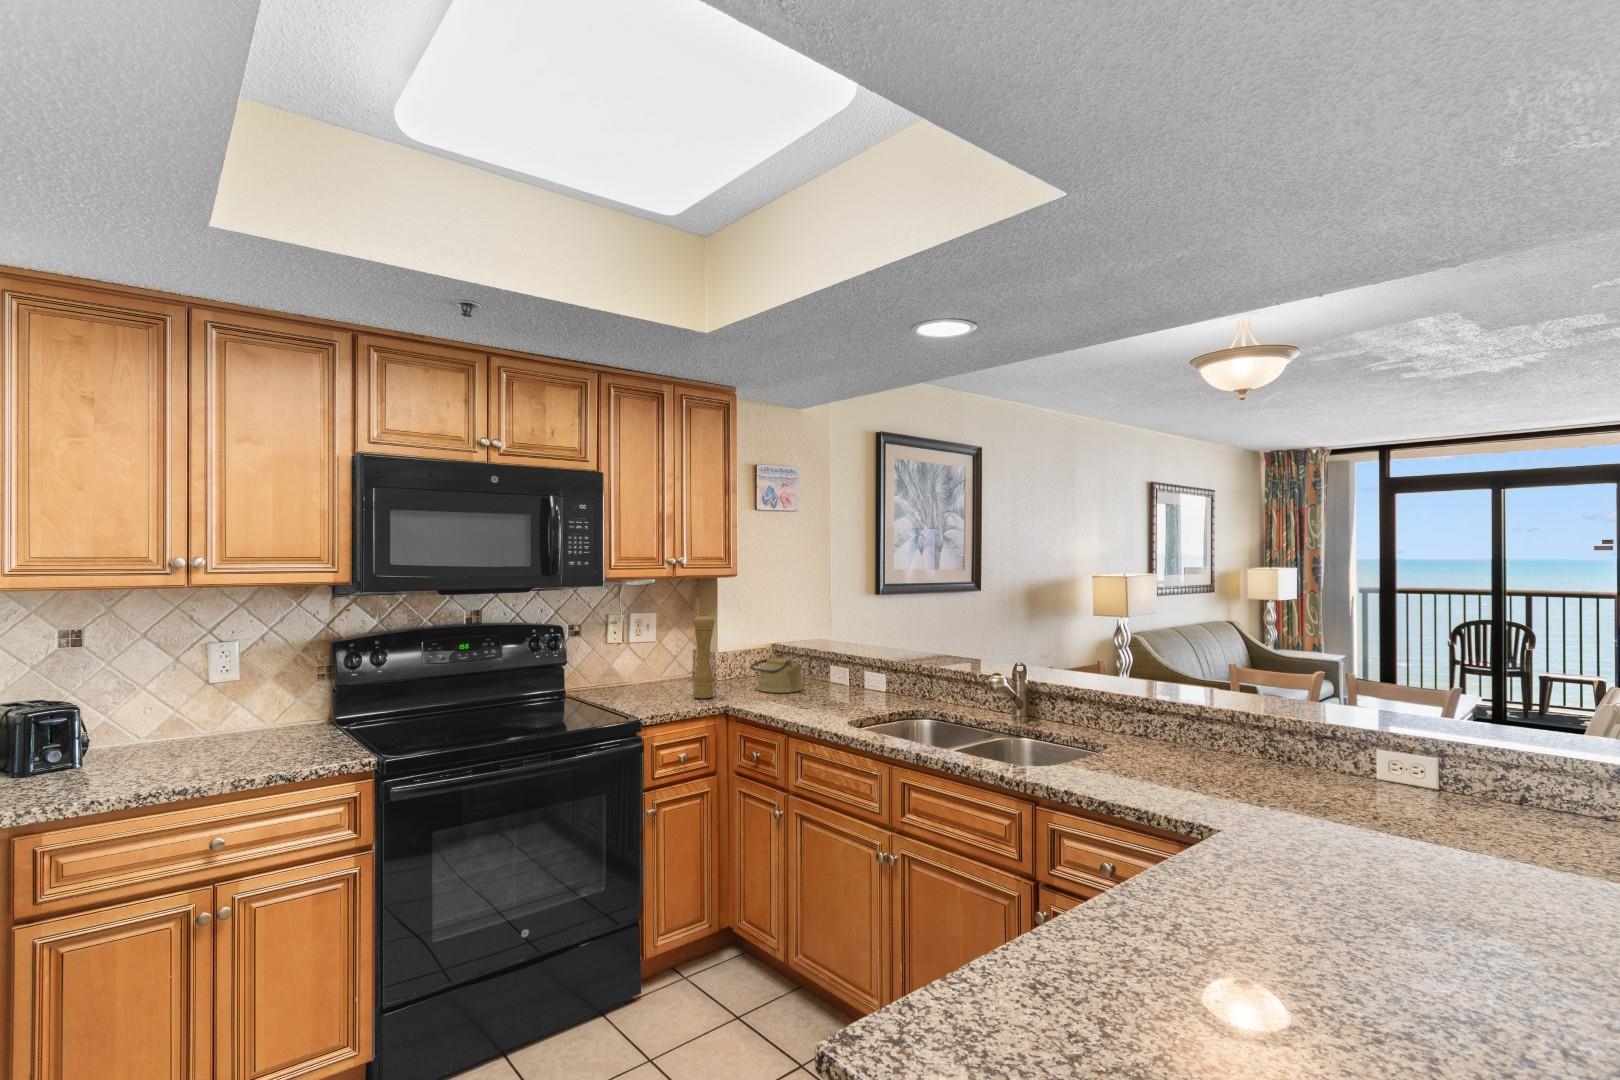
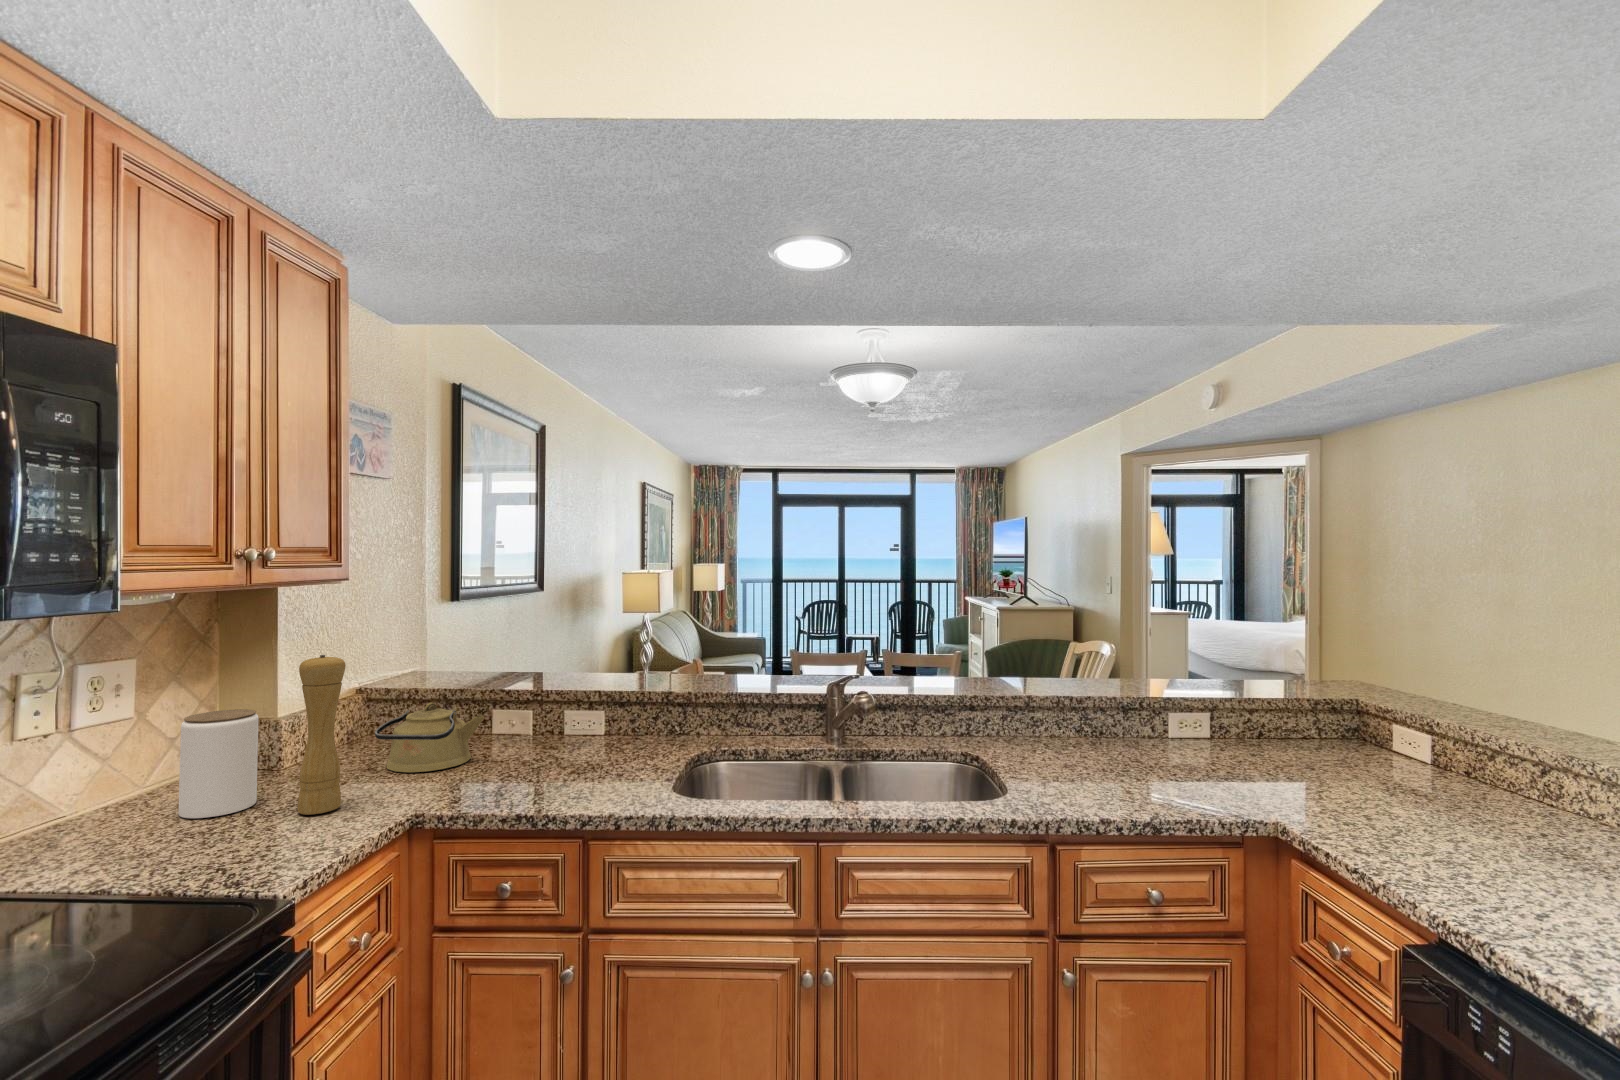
jar: none [659,641,691,692] -> present [178,709,259,818]

